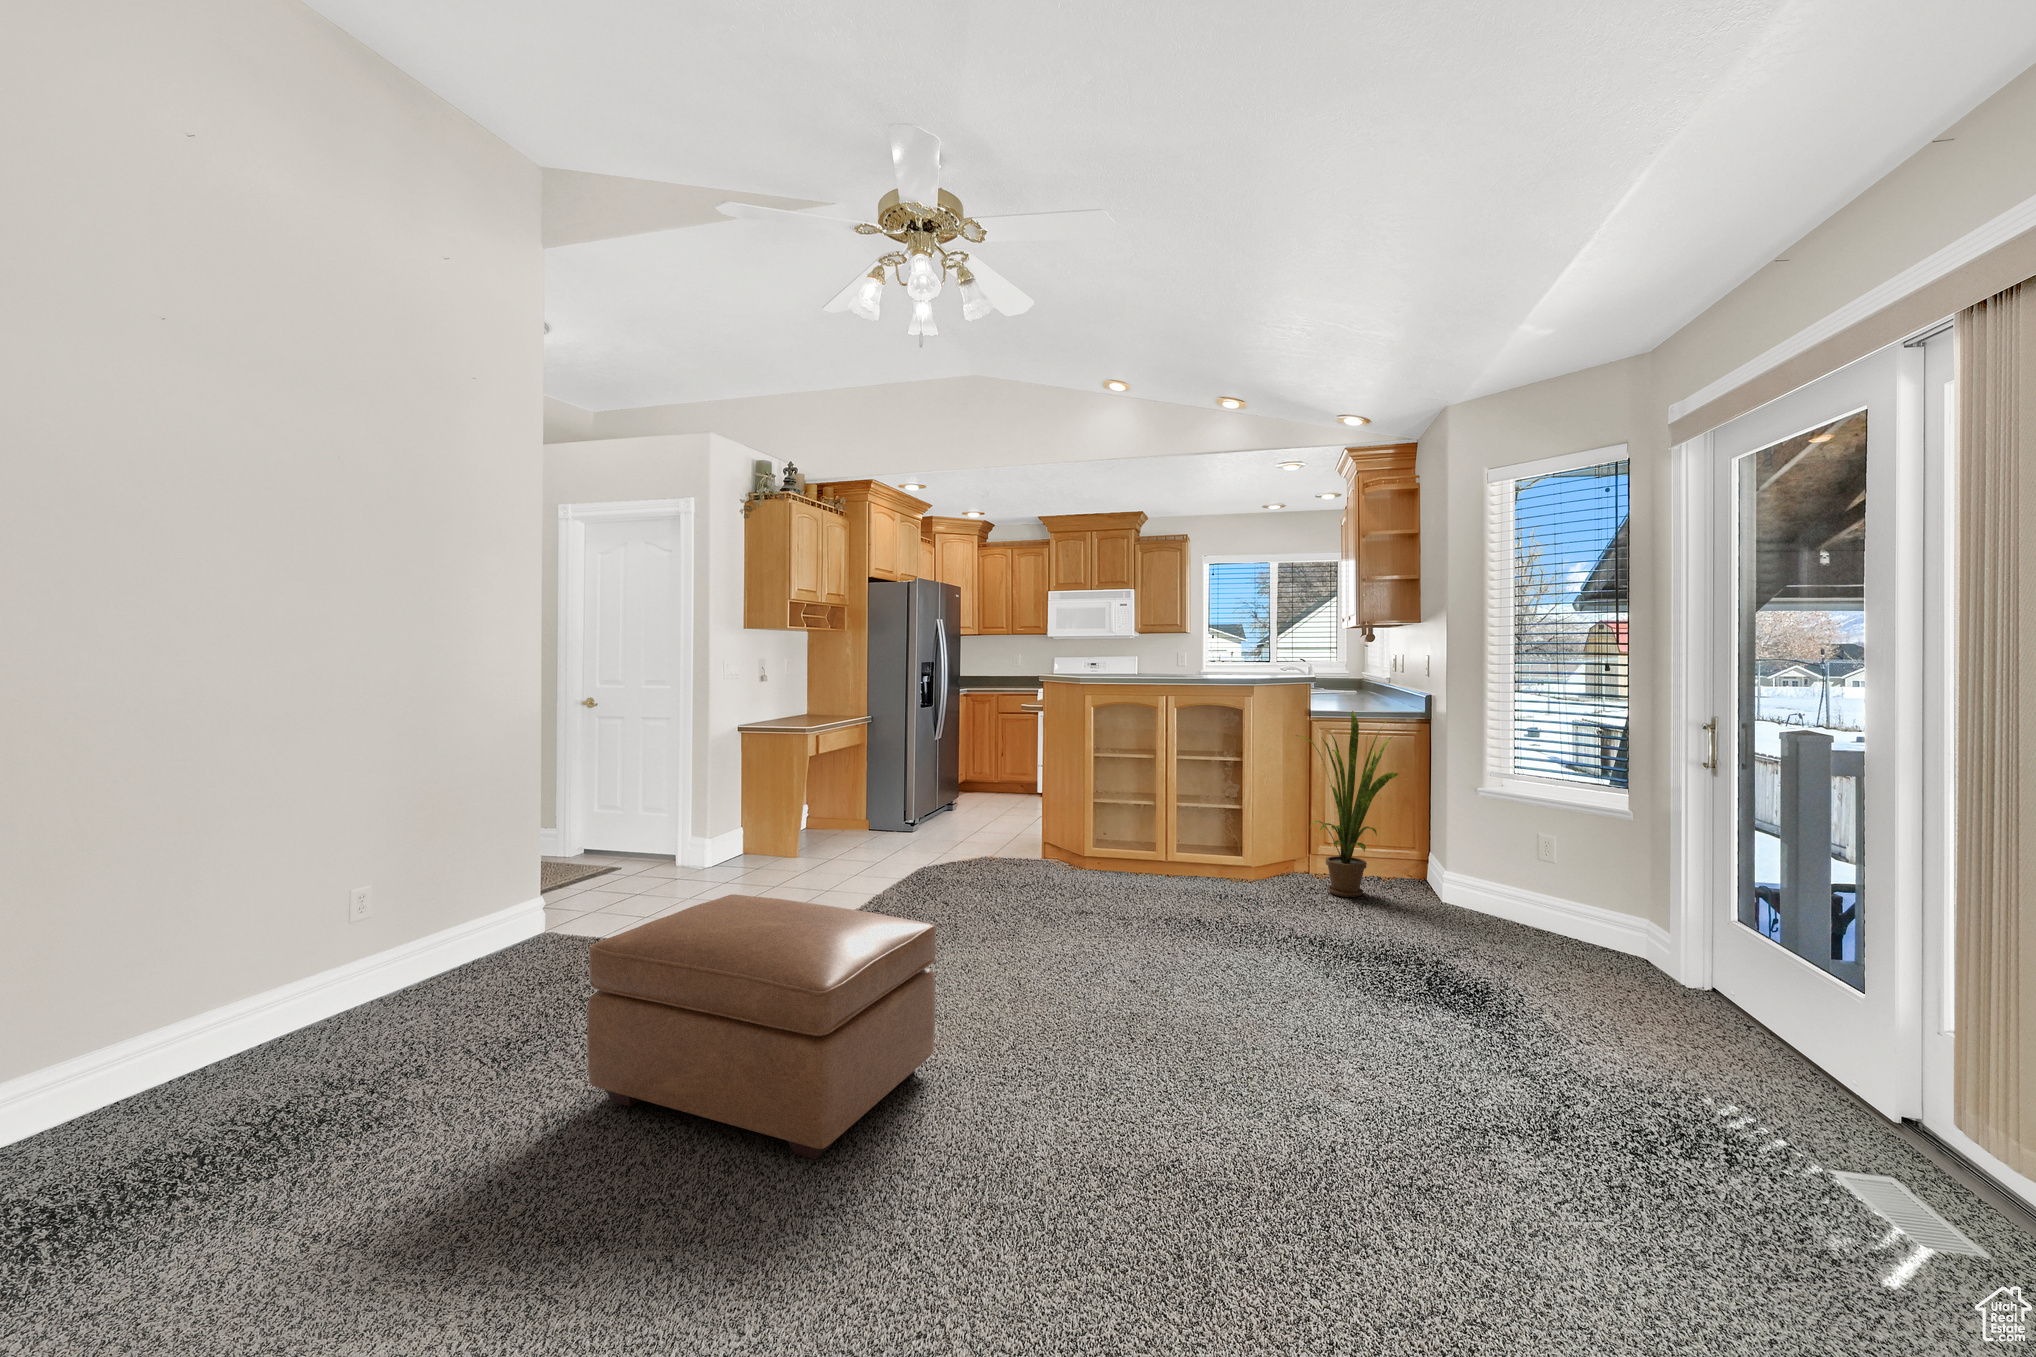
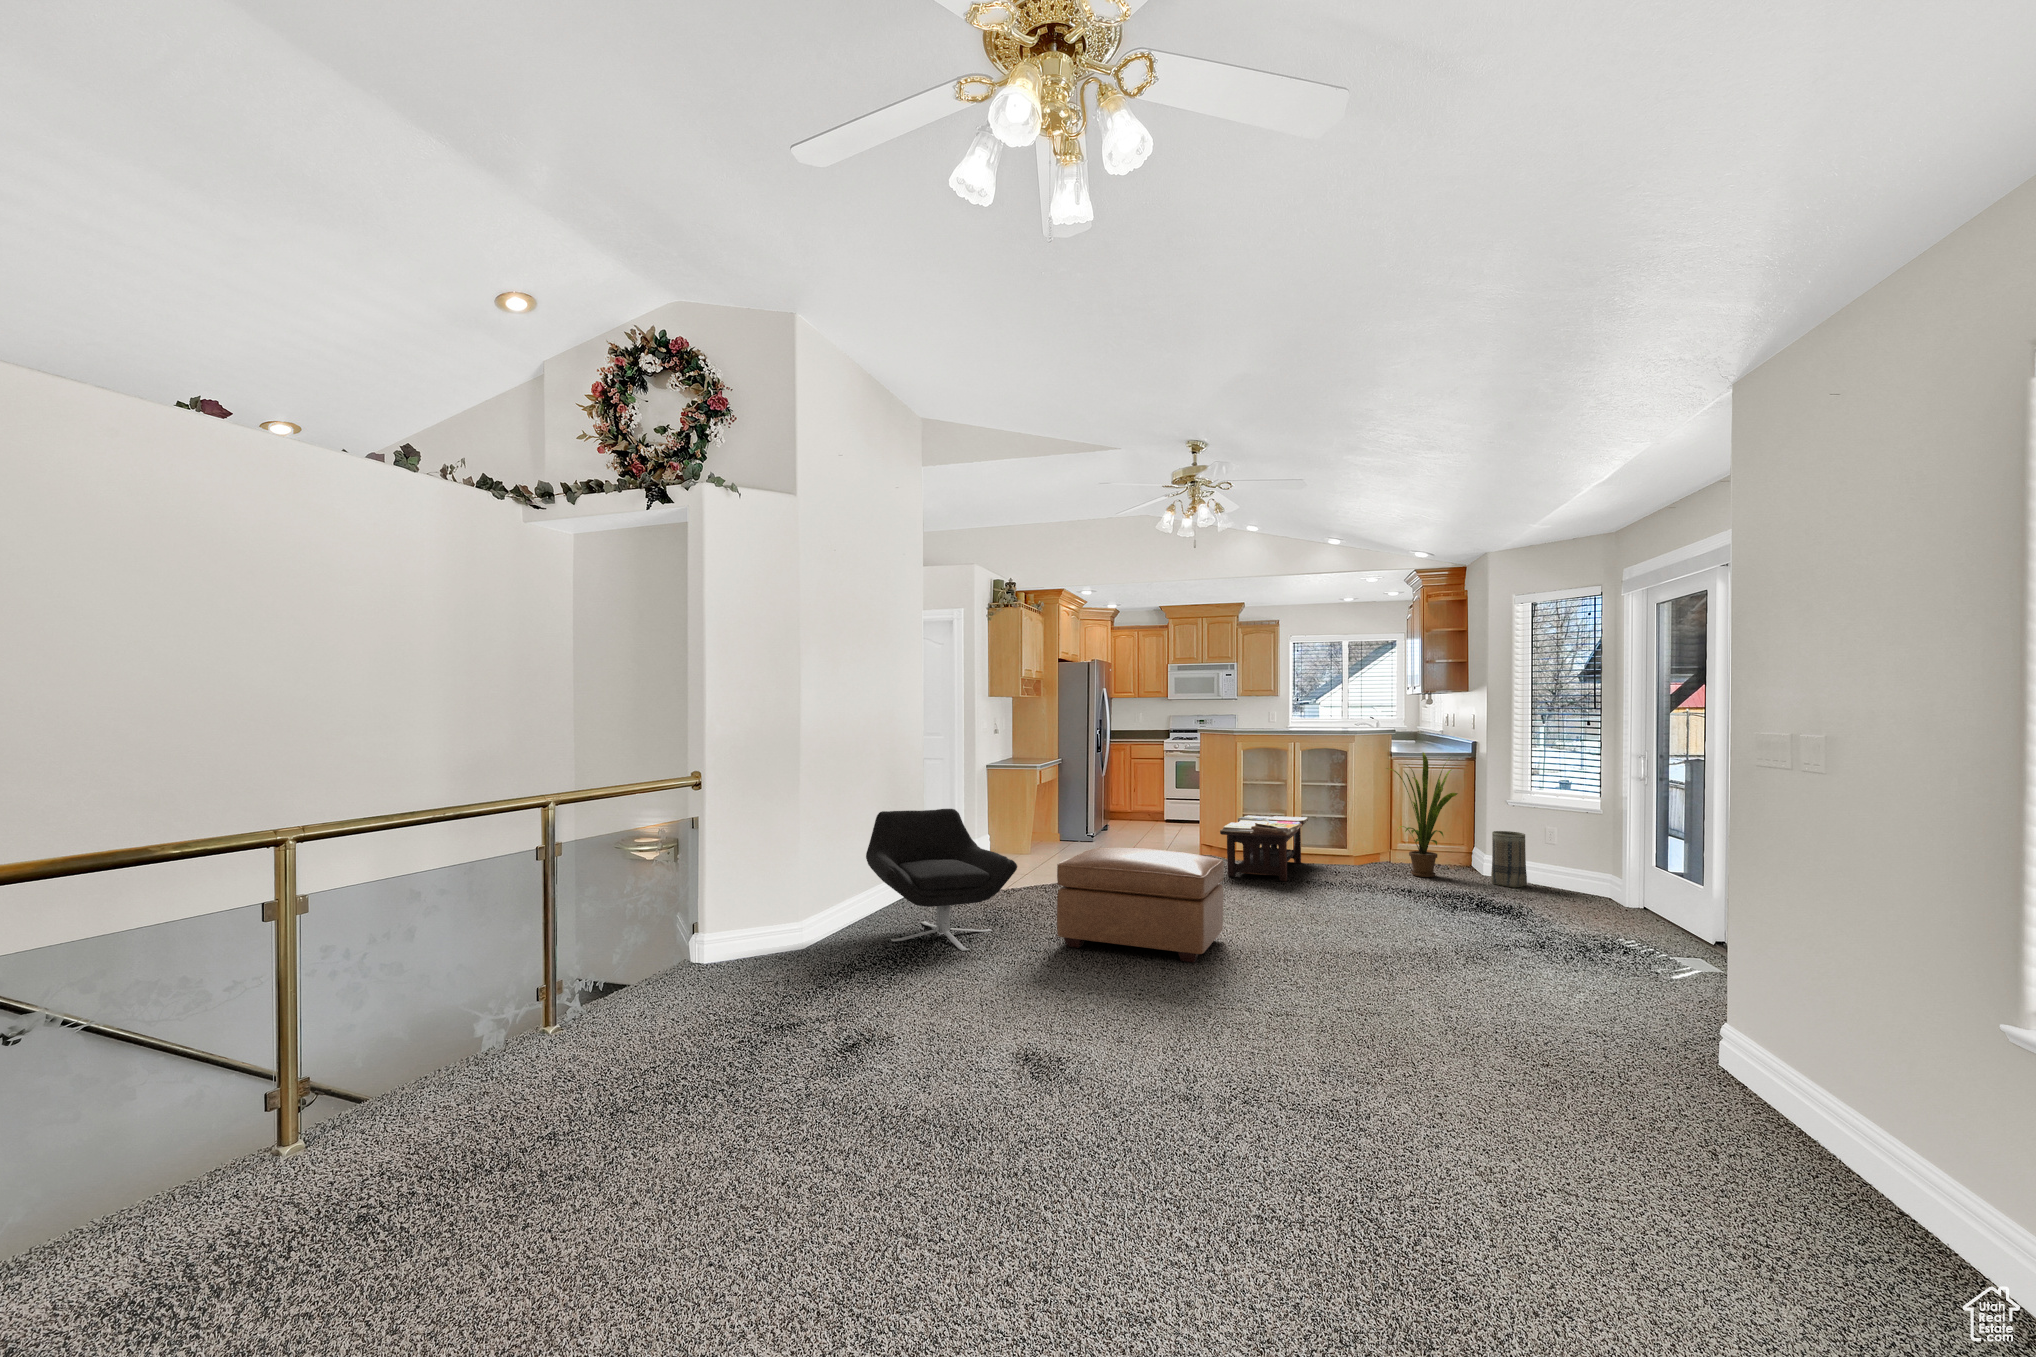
coffee table: none [1043,799,1190,907] -> present [1220,816,1308,881]
lounge chair: none [229,818,559,1120] -> present [866,809,1017,951]
basket: none [1443,831,1496,920] -> present [1491,831,1527,888]

